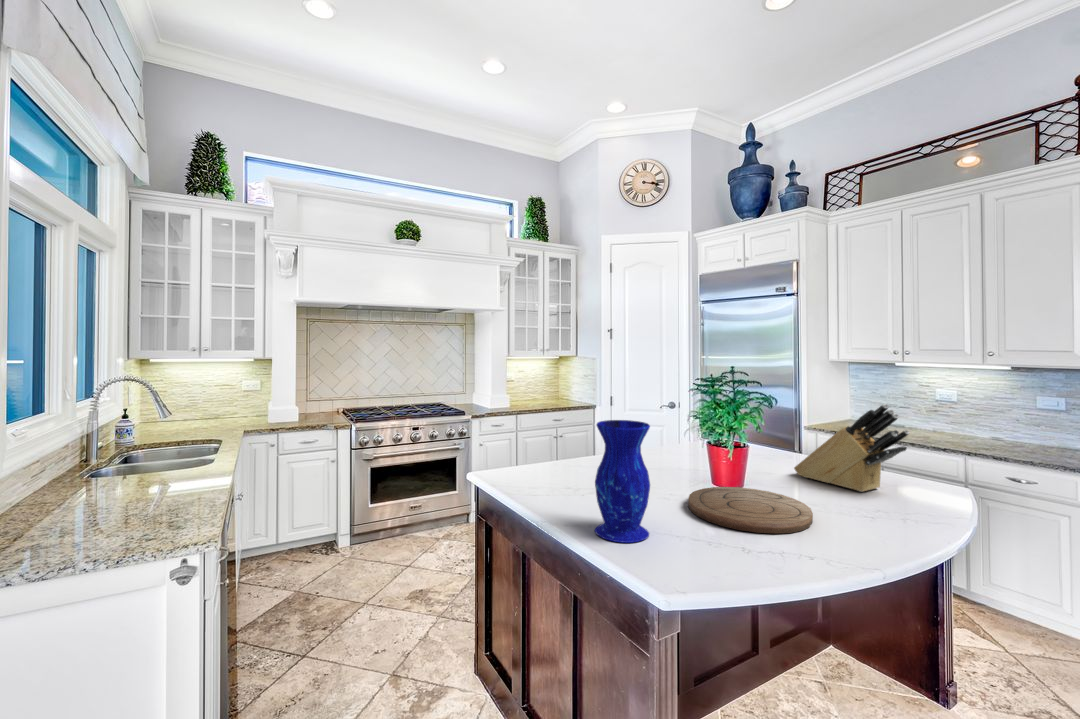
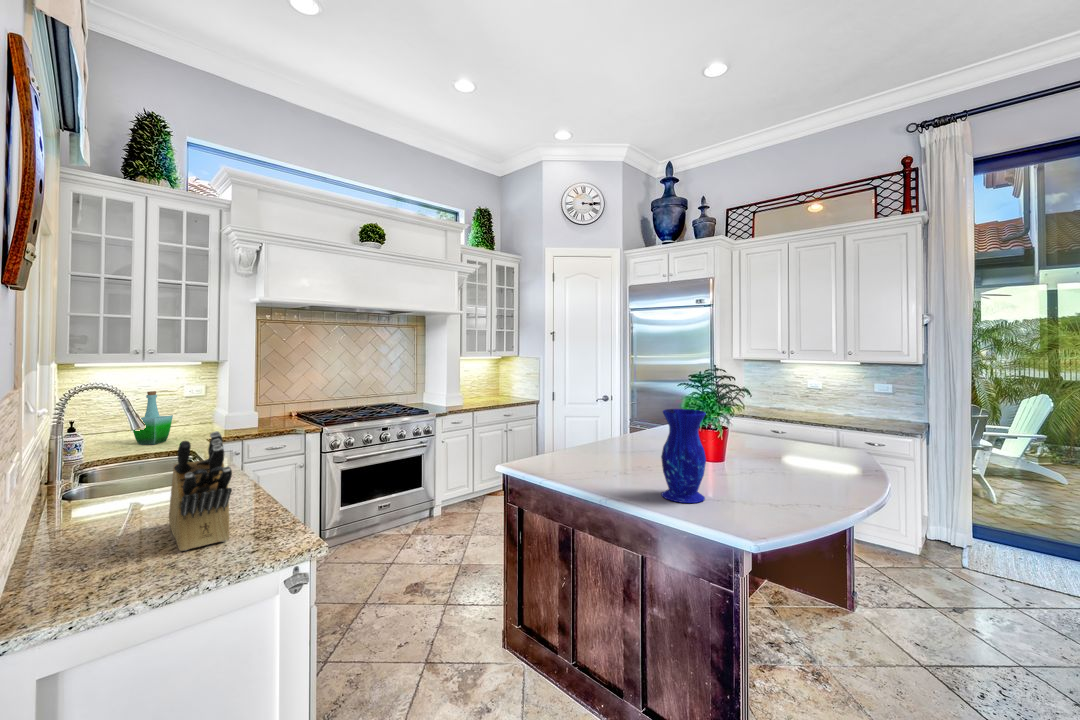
bottle: none [178,385,215,433] -> present [133,391,173,445]
knife block: present [794,404,909,492] -> present [169,431,232,551]
cutting board: present [688,487,813,533] -> none [706,459,801,488]

